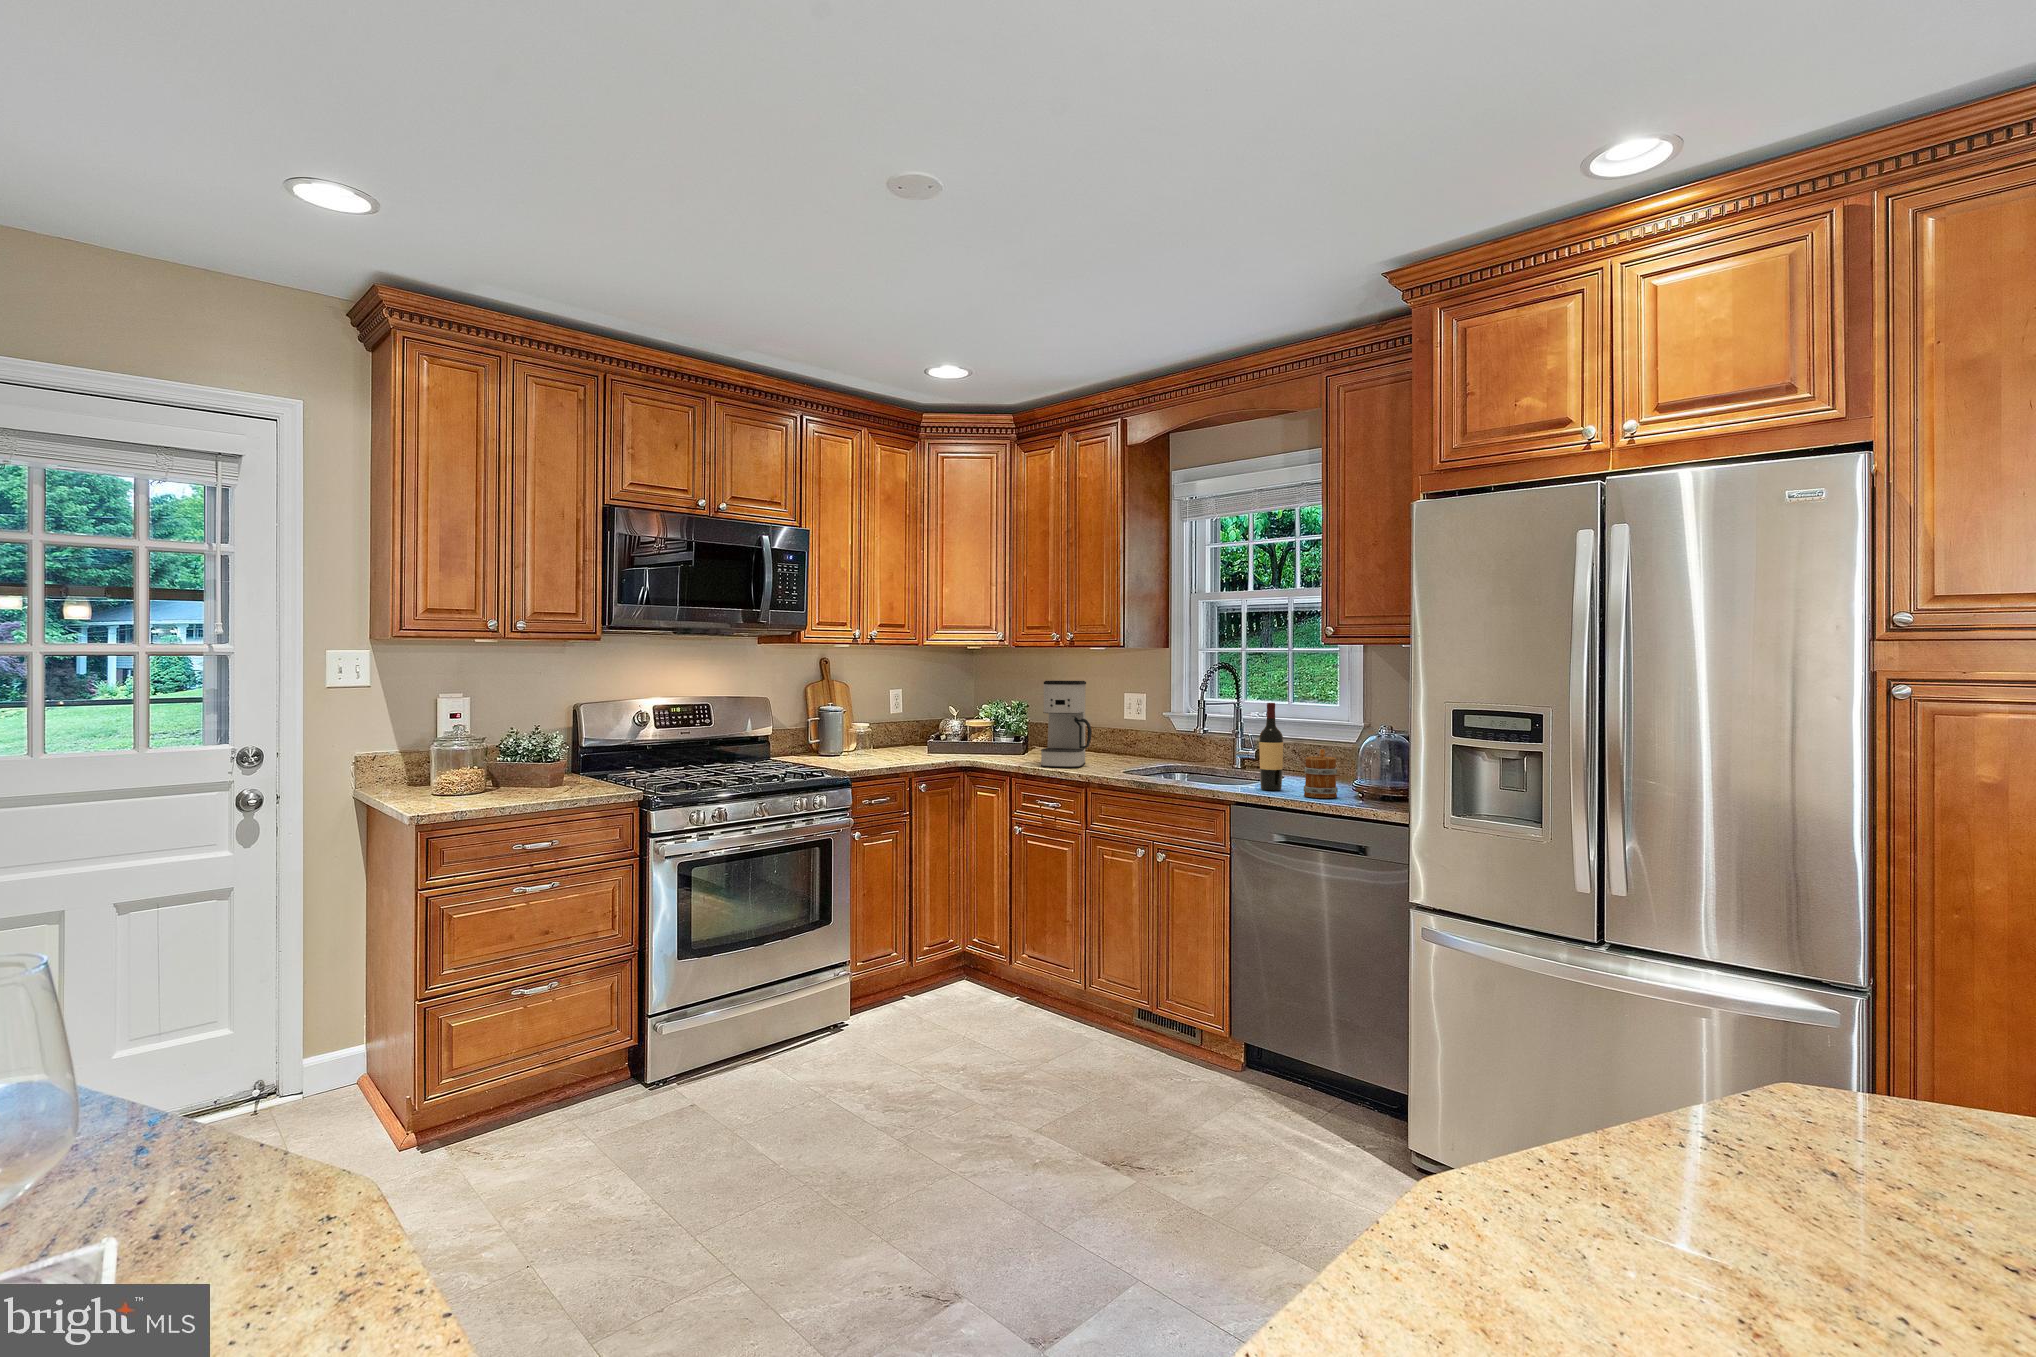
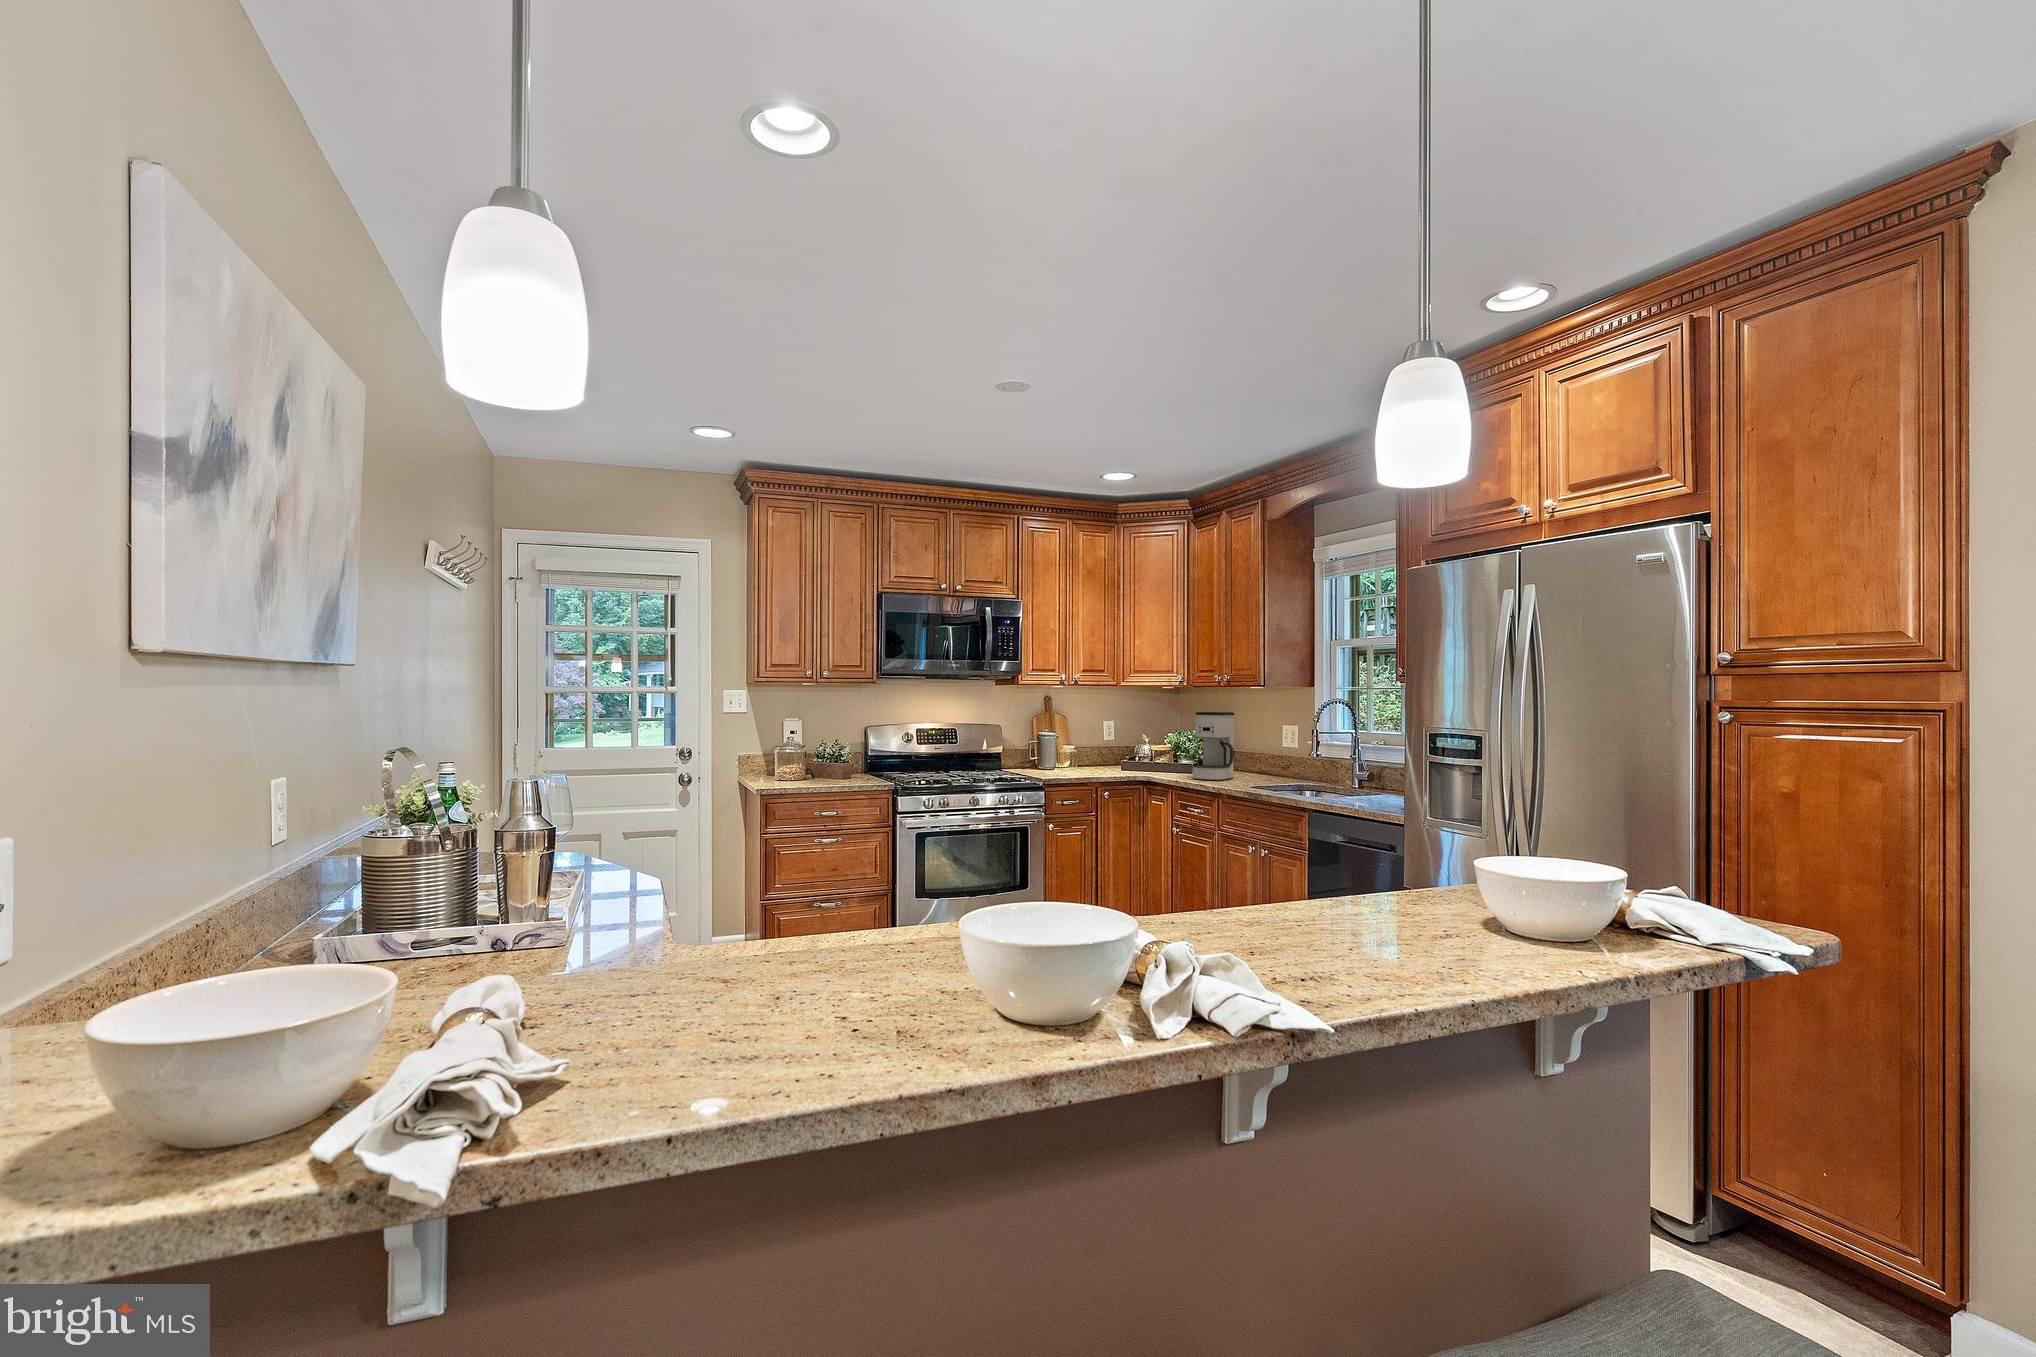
wine bottle: present [1259,703,1283,790] -> none [1332,731,1351,801]
mug: present [1304,749,1338,798] -> none [1356,769,1385,807]

